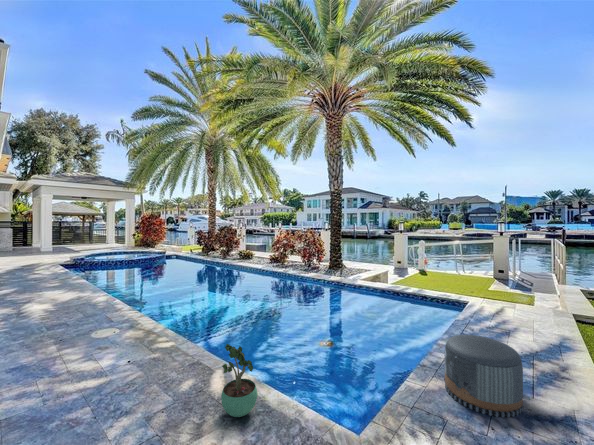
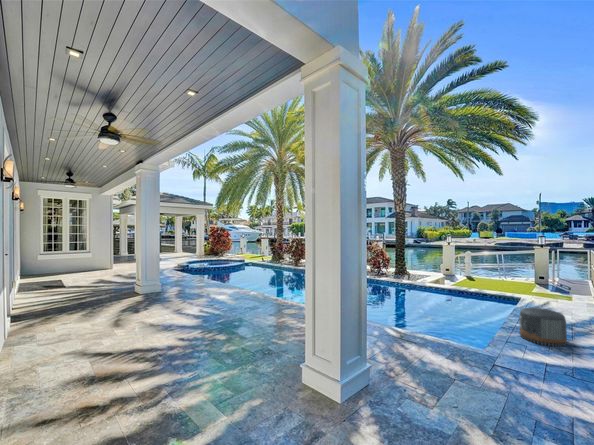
potted plant: present [221,344,257,417] -> none [401,307,426,343]

